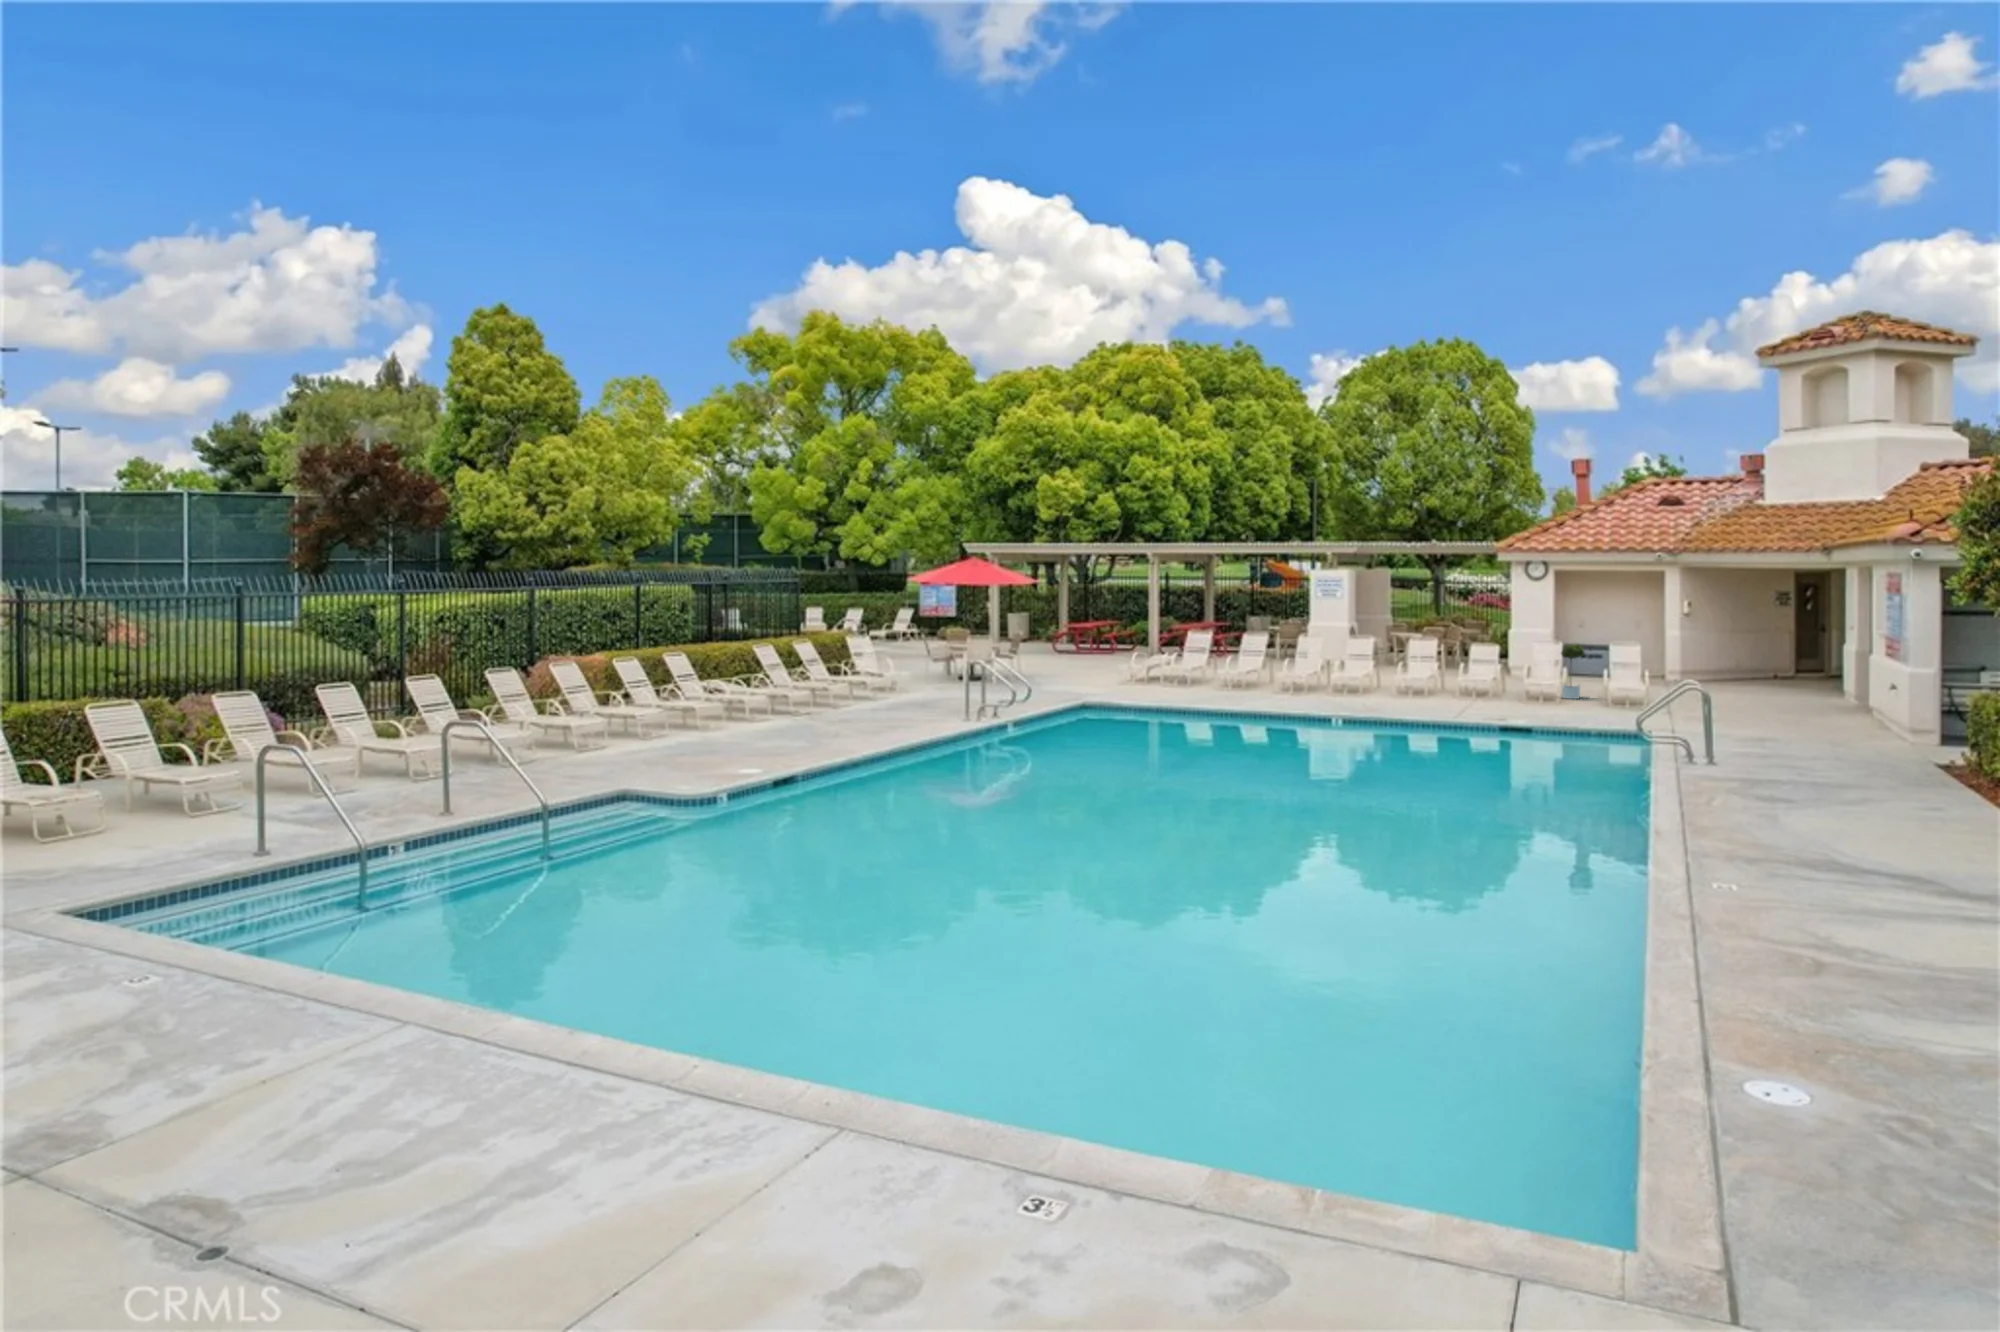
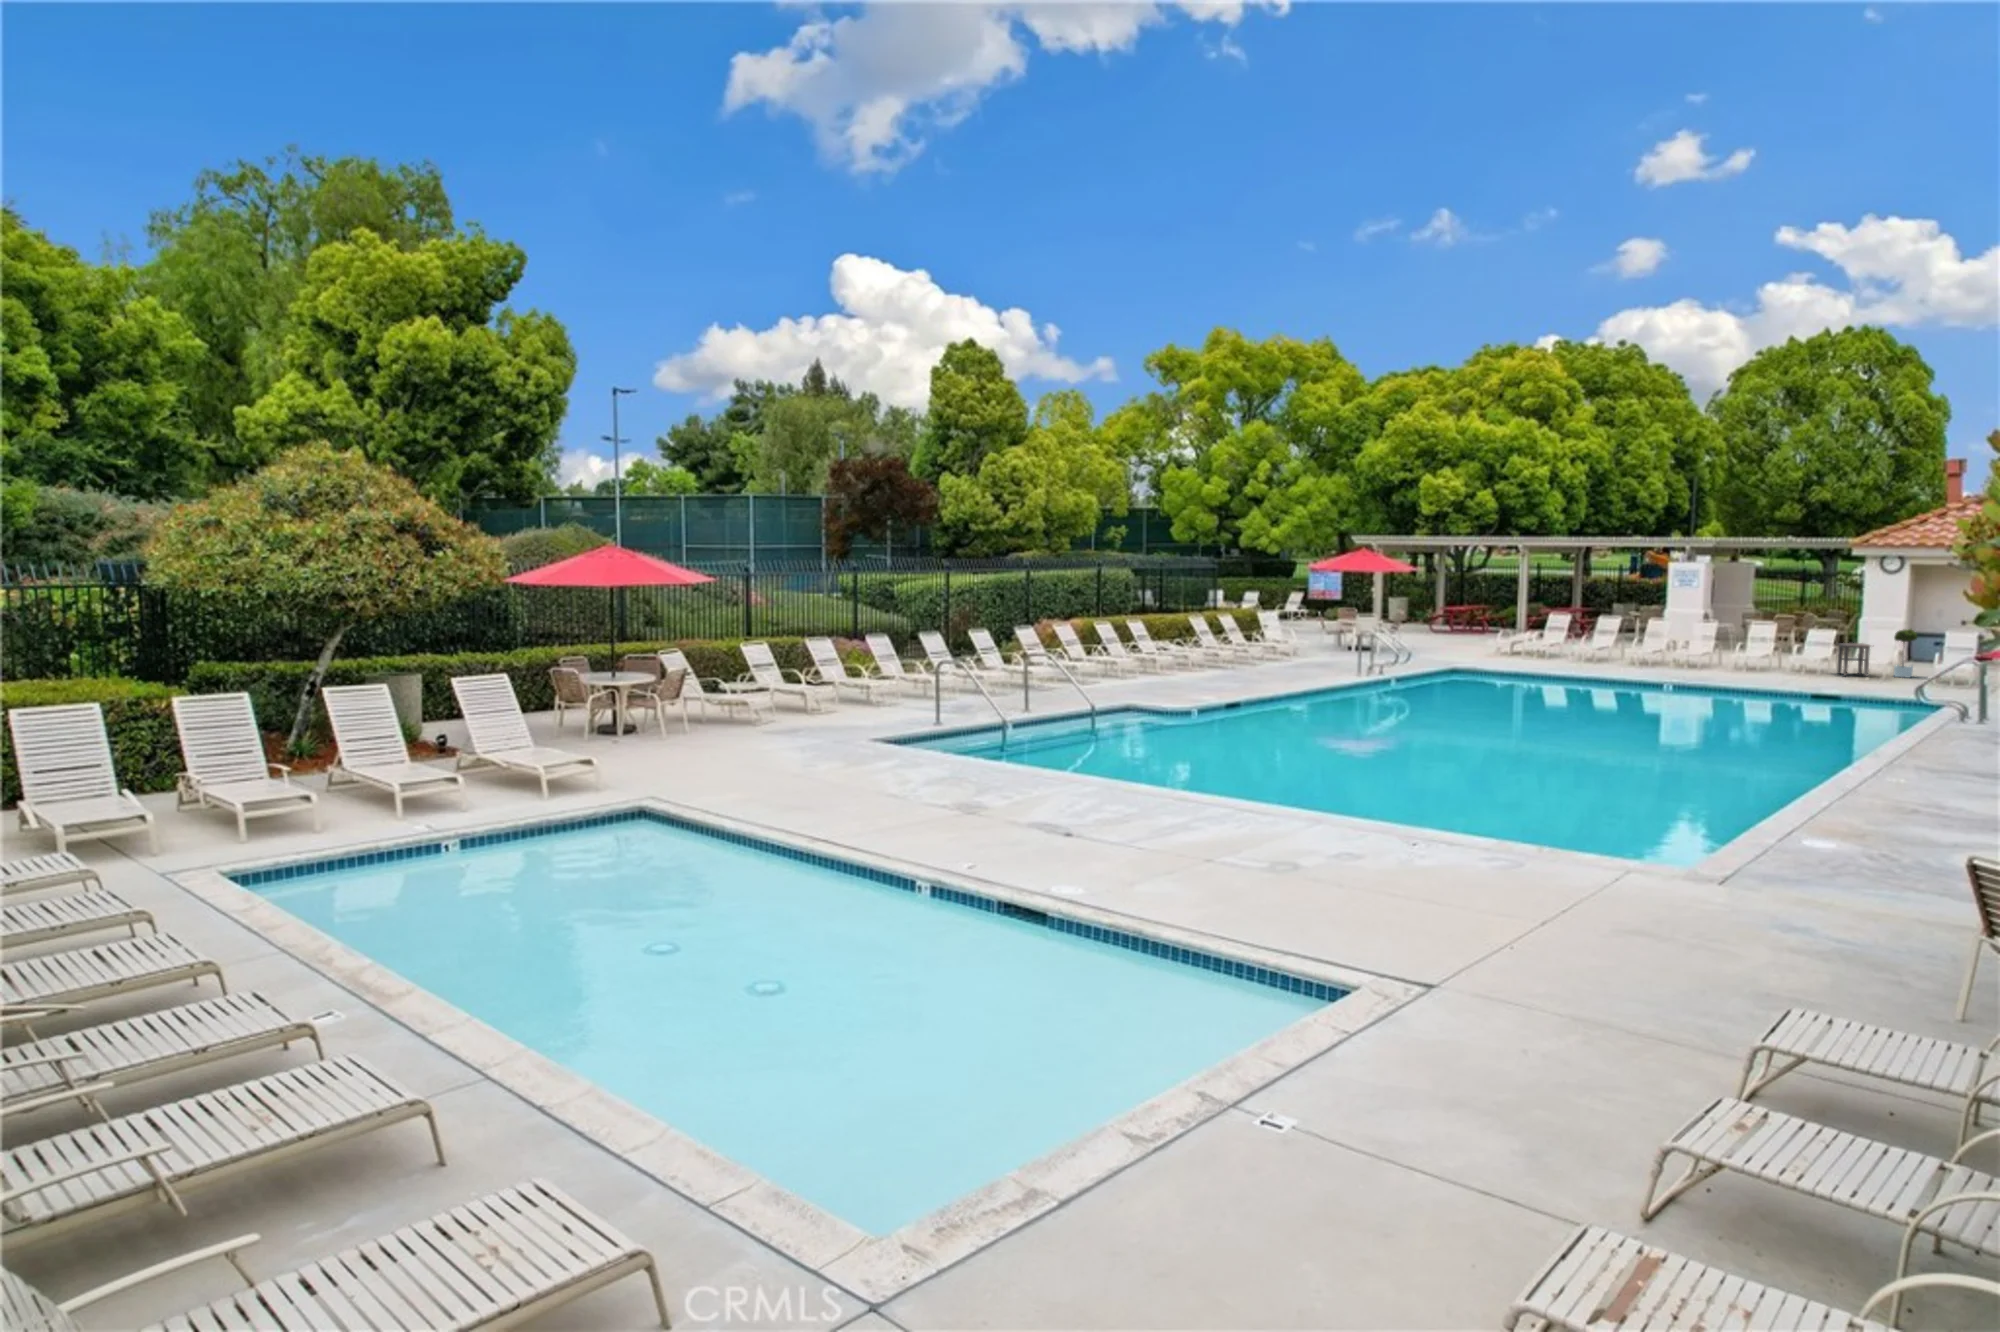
side table: none [1499,661,1542,699] -> present [1837,643,1870,676]

